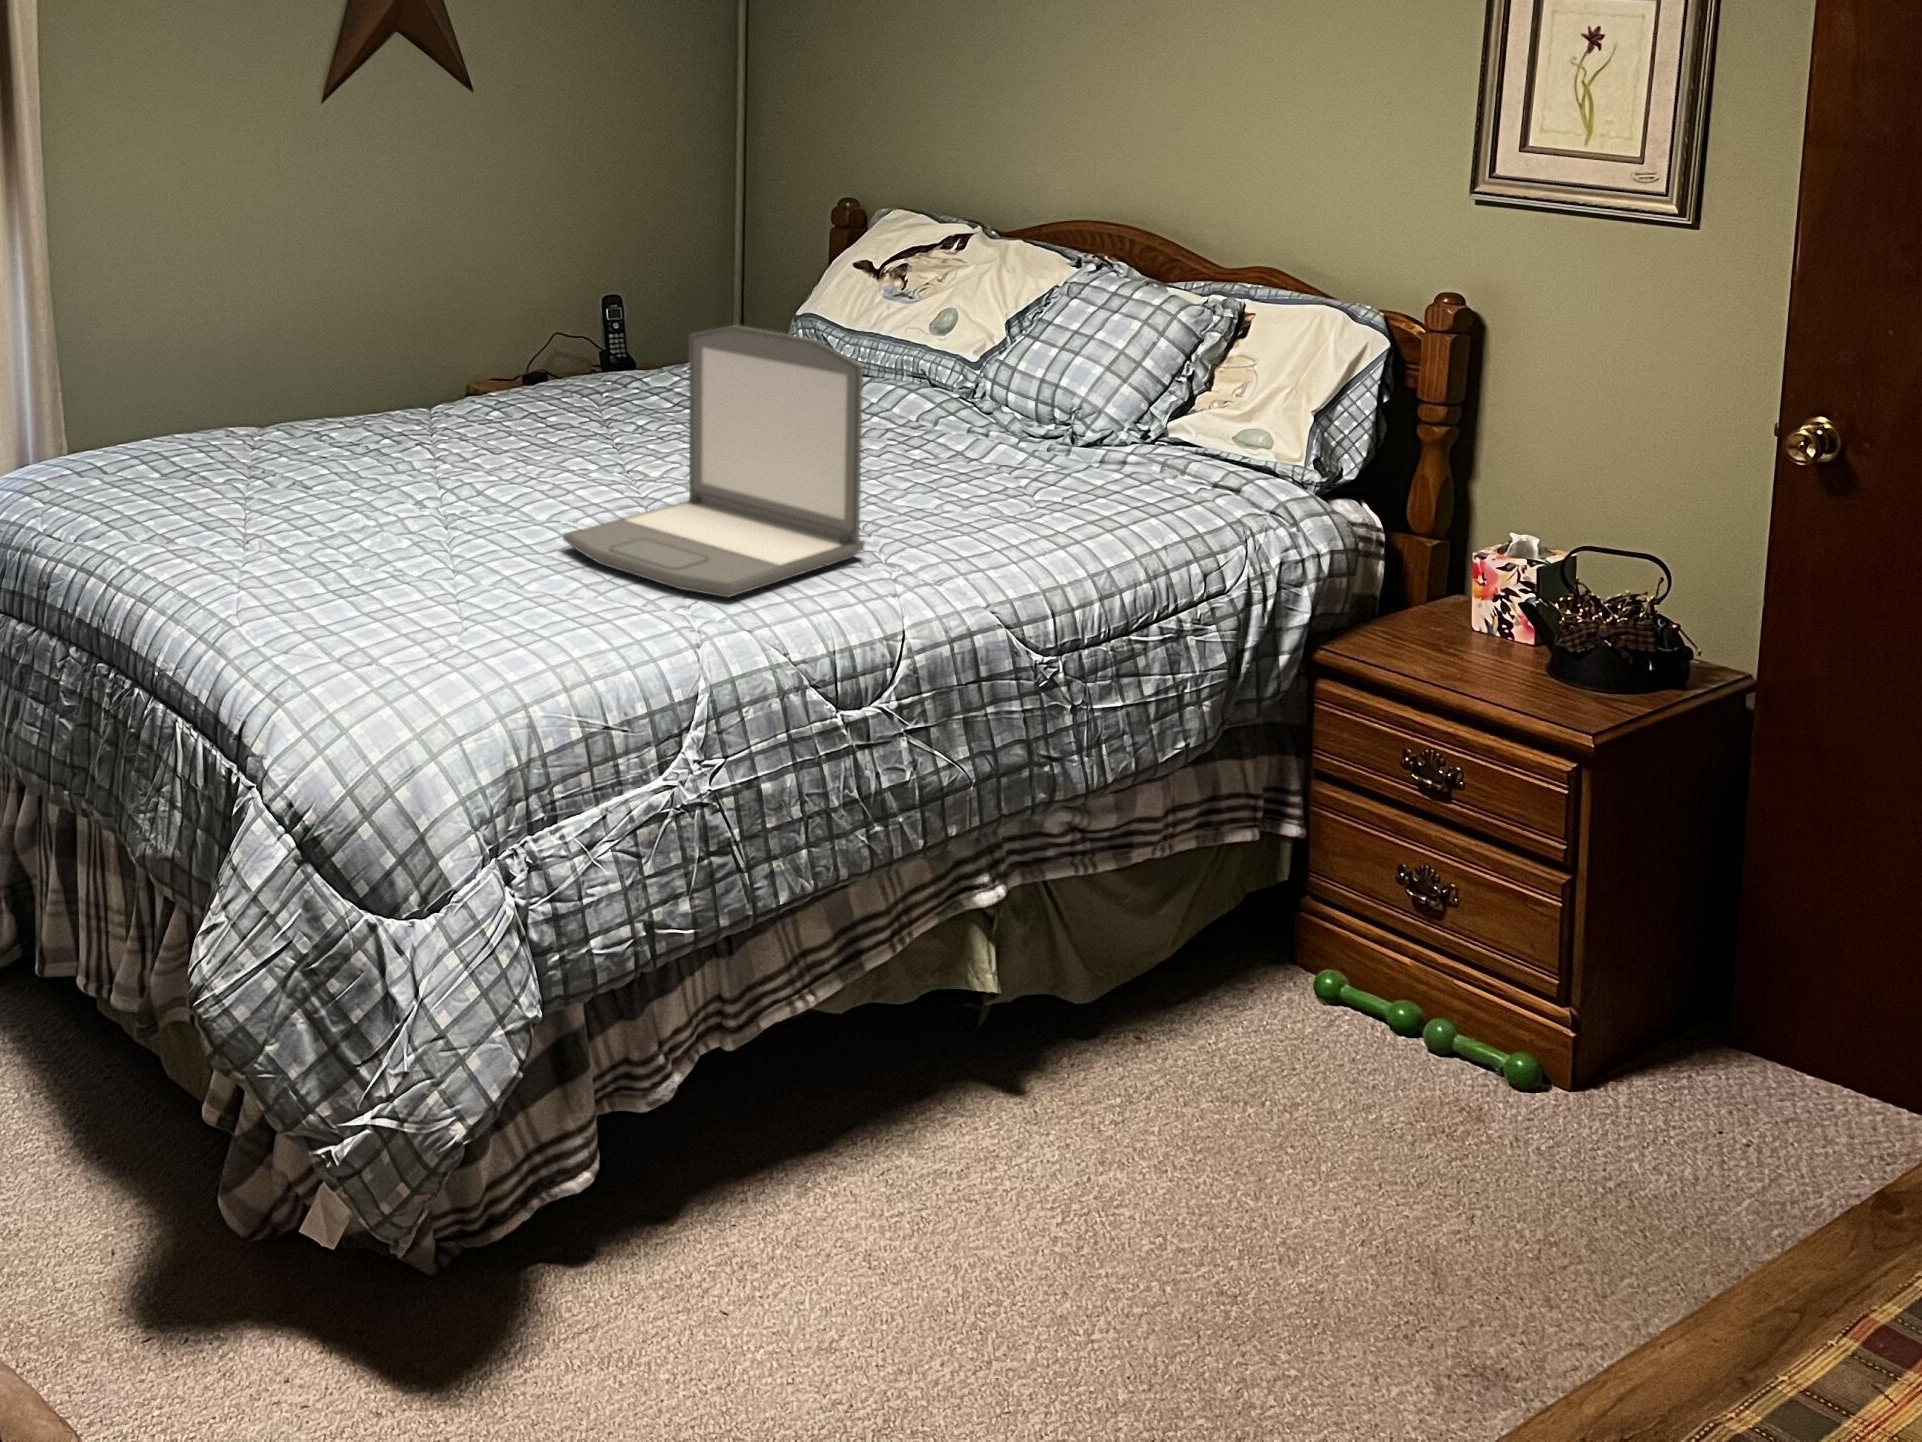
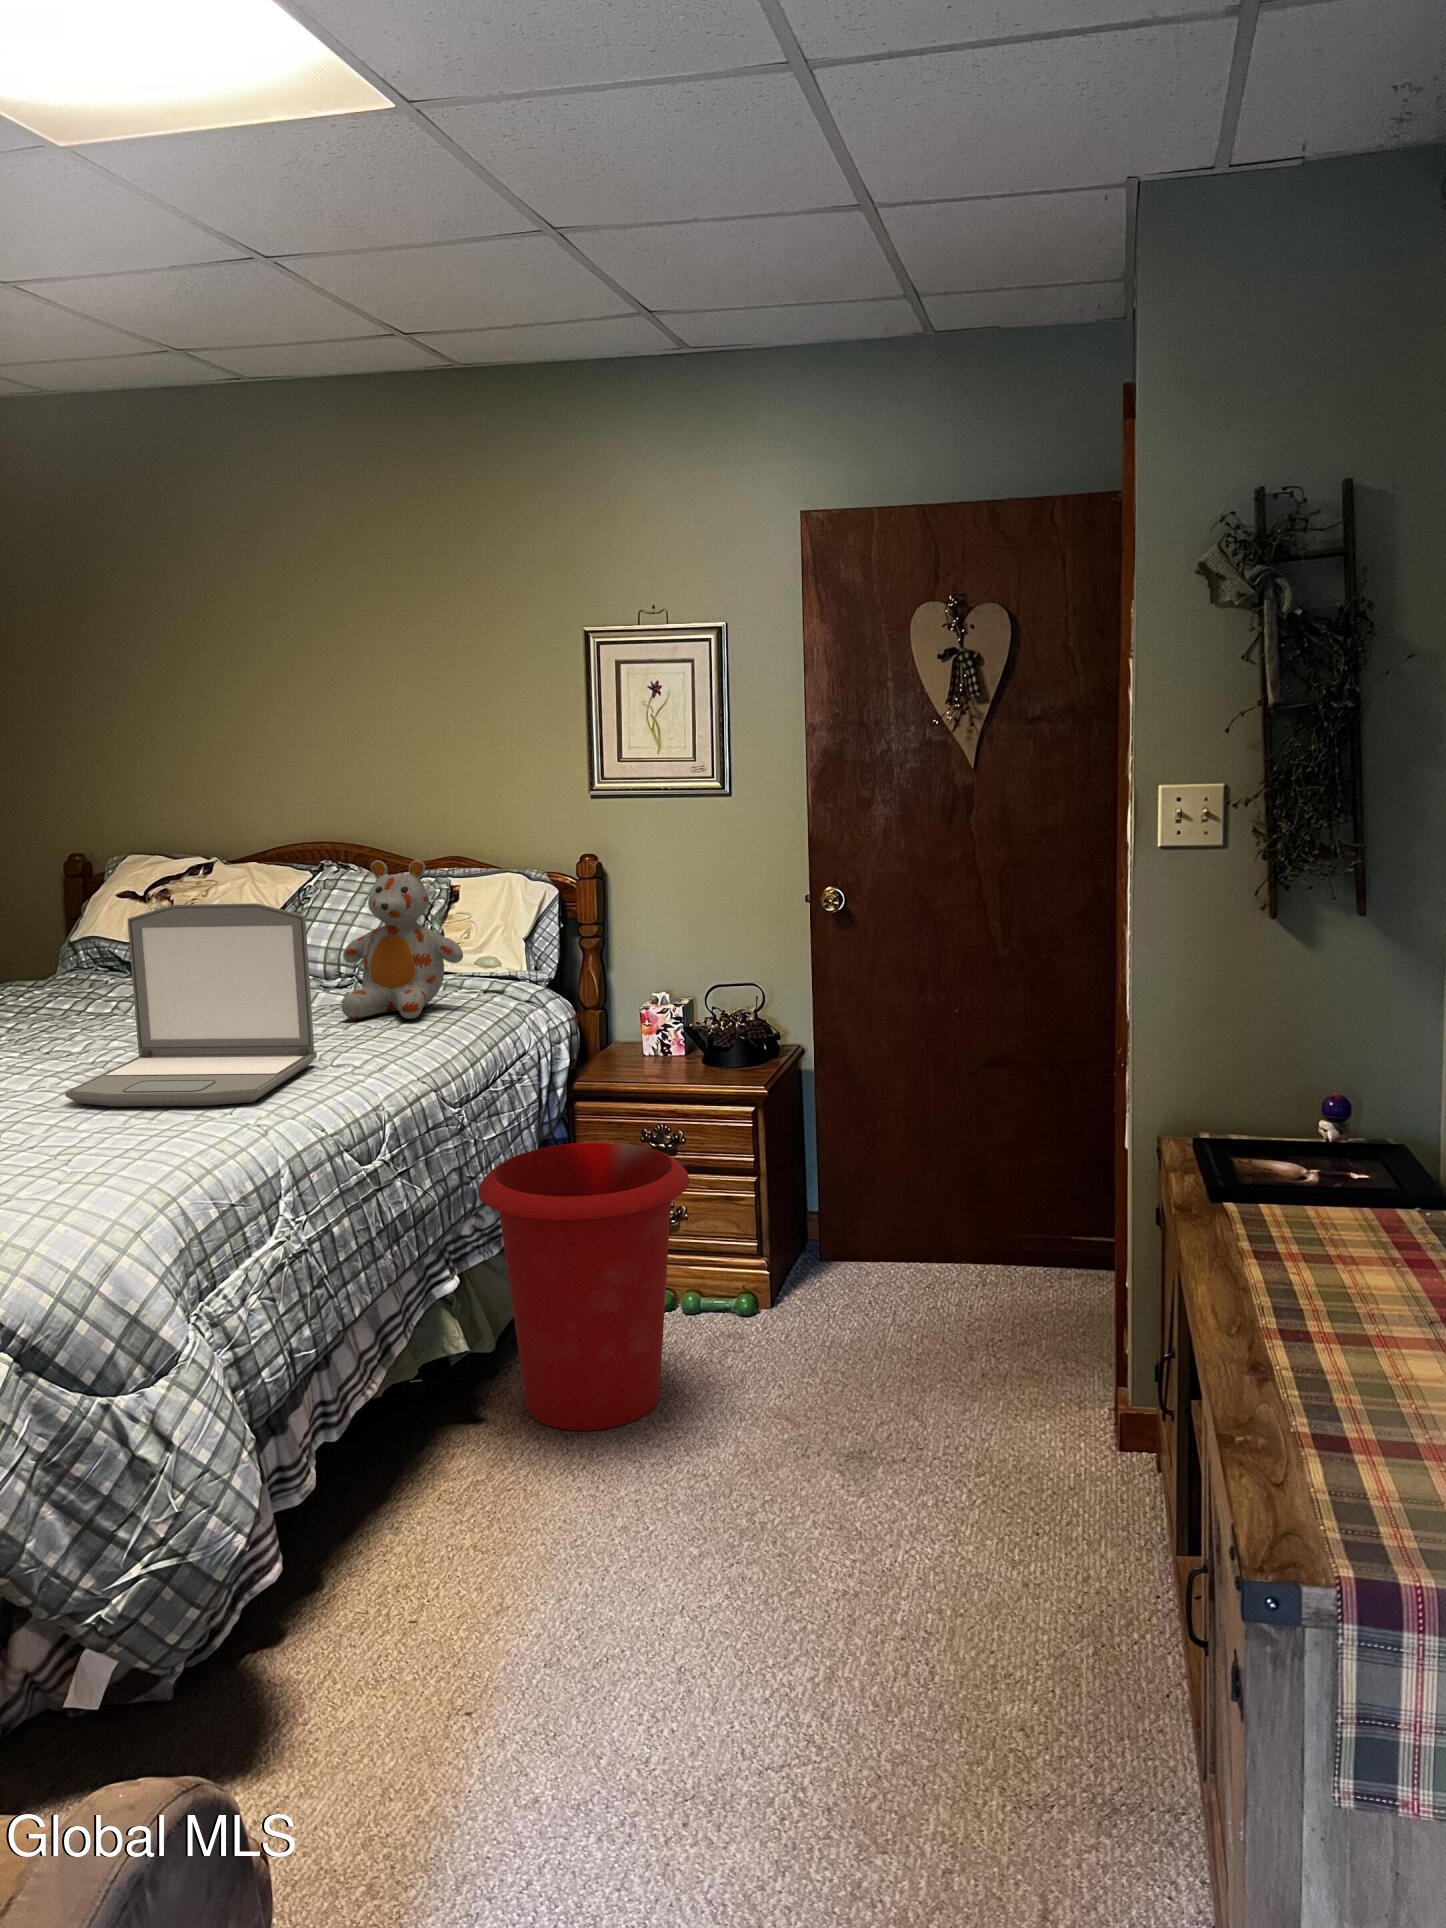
stuffed bear: none [983,280,1163,511] -> present [342,860,463,1019]
waste bin: none [1036,742,1363,1185] -> present [478,1142,690,1431]

